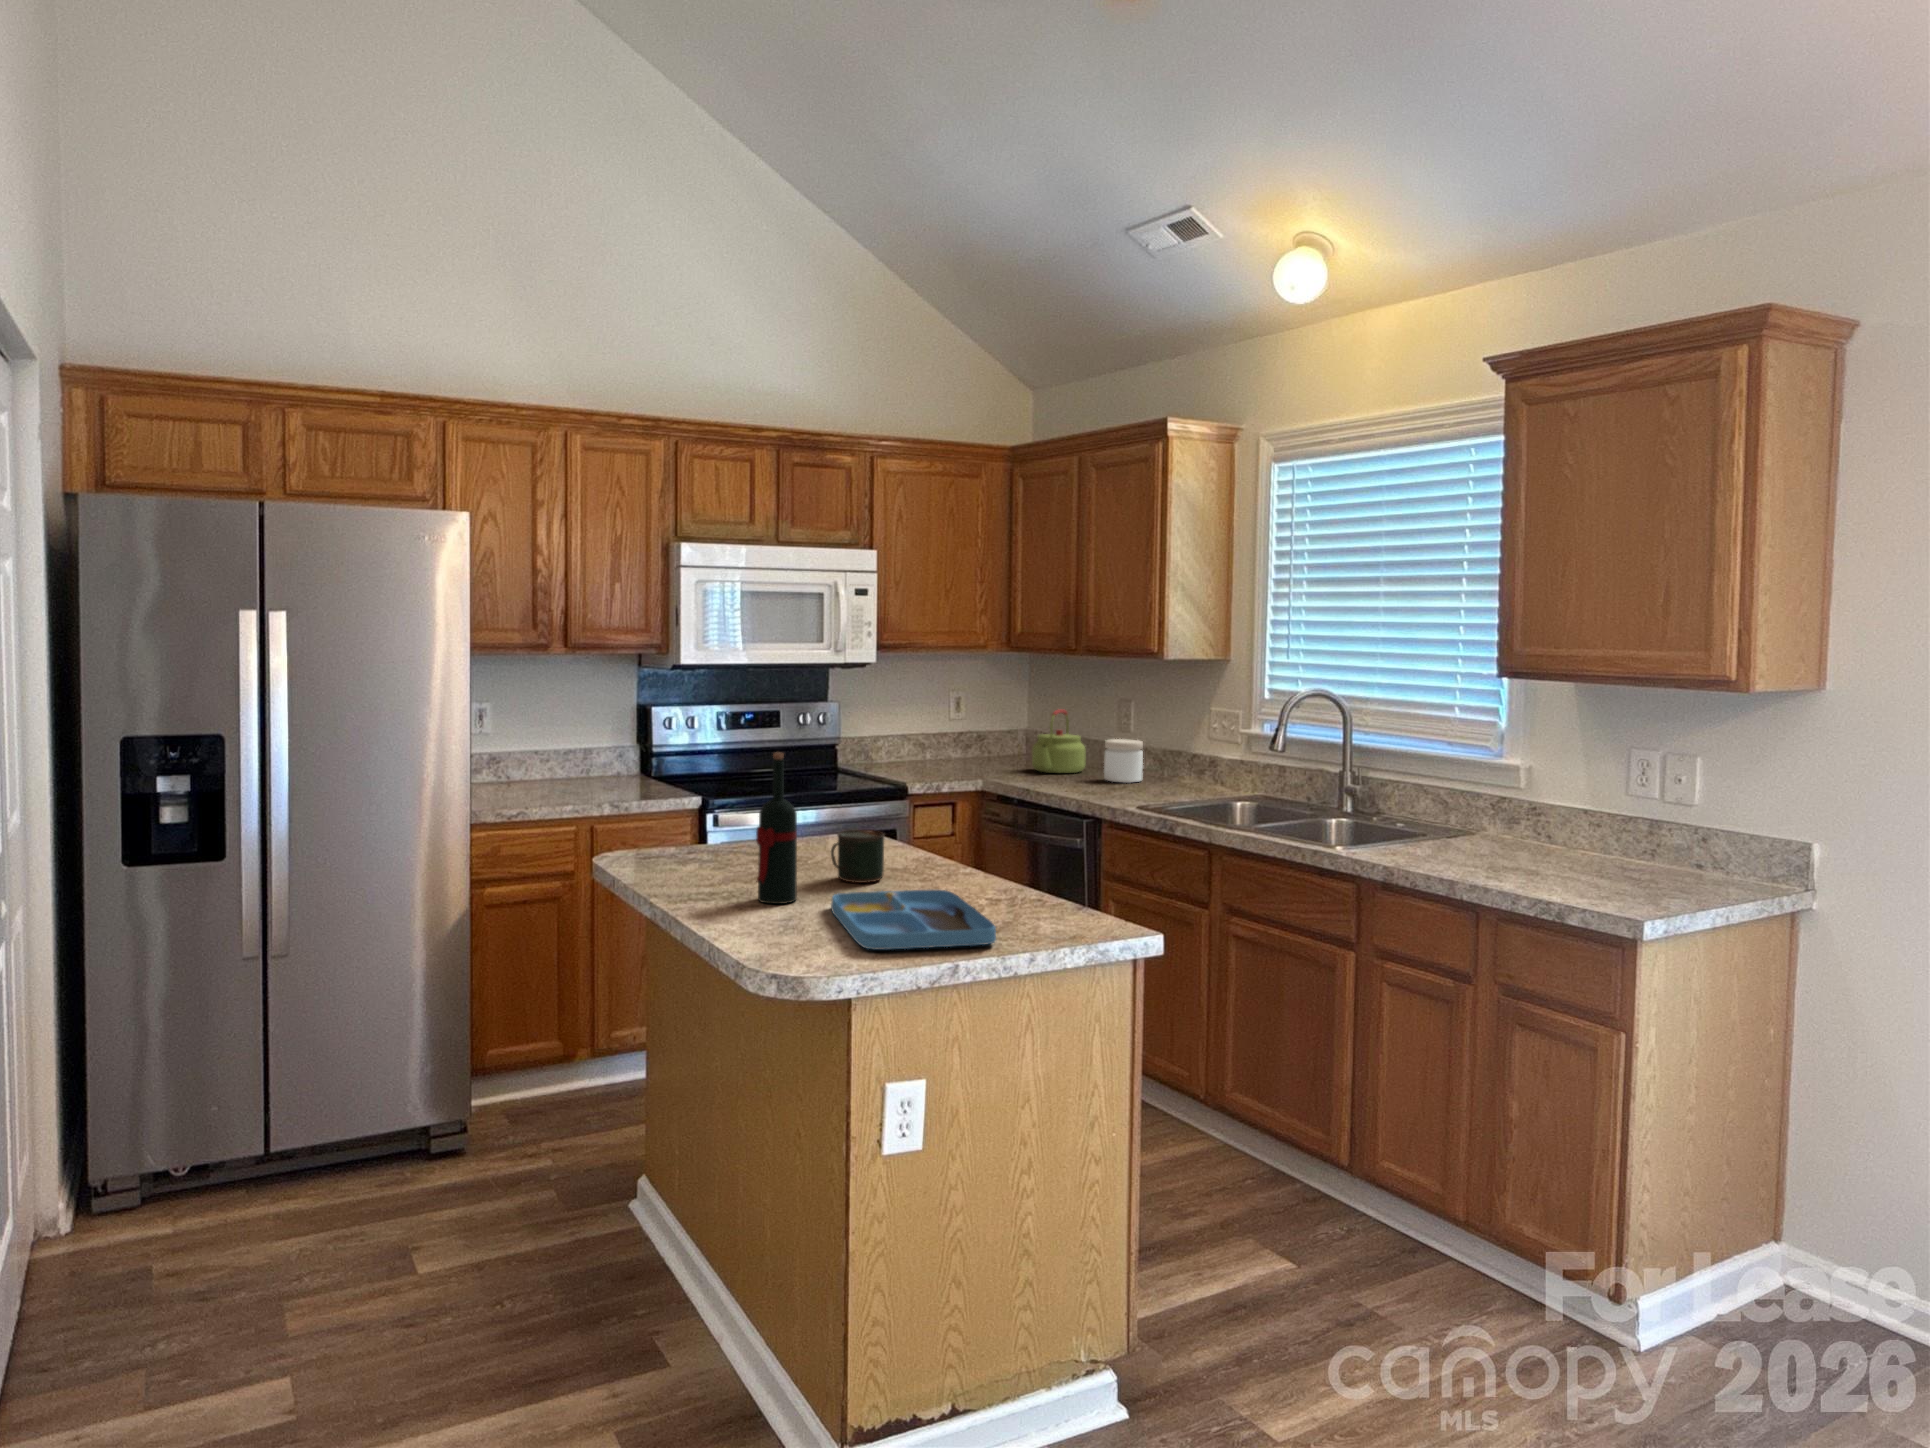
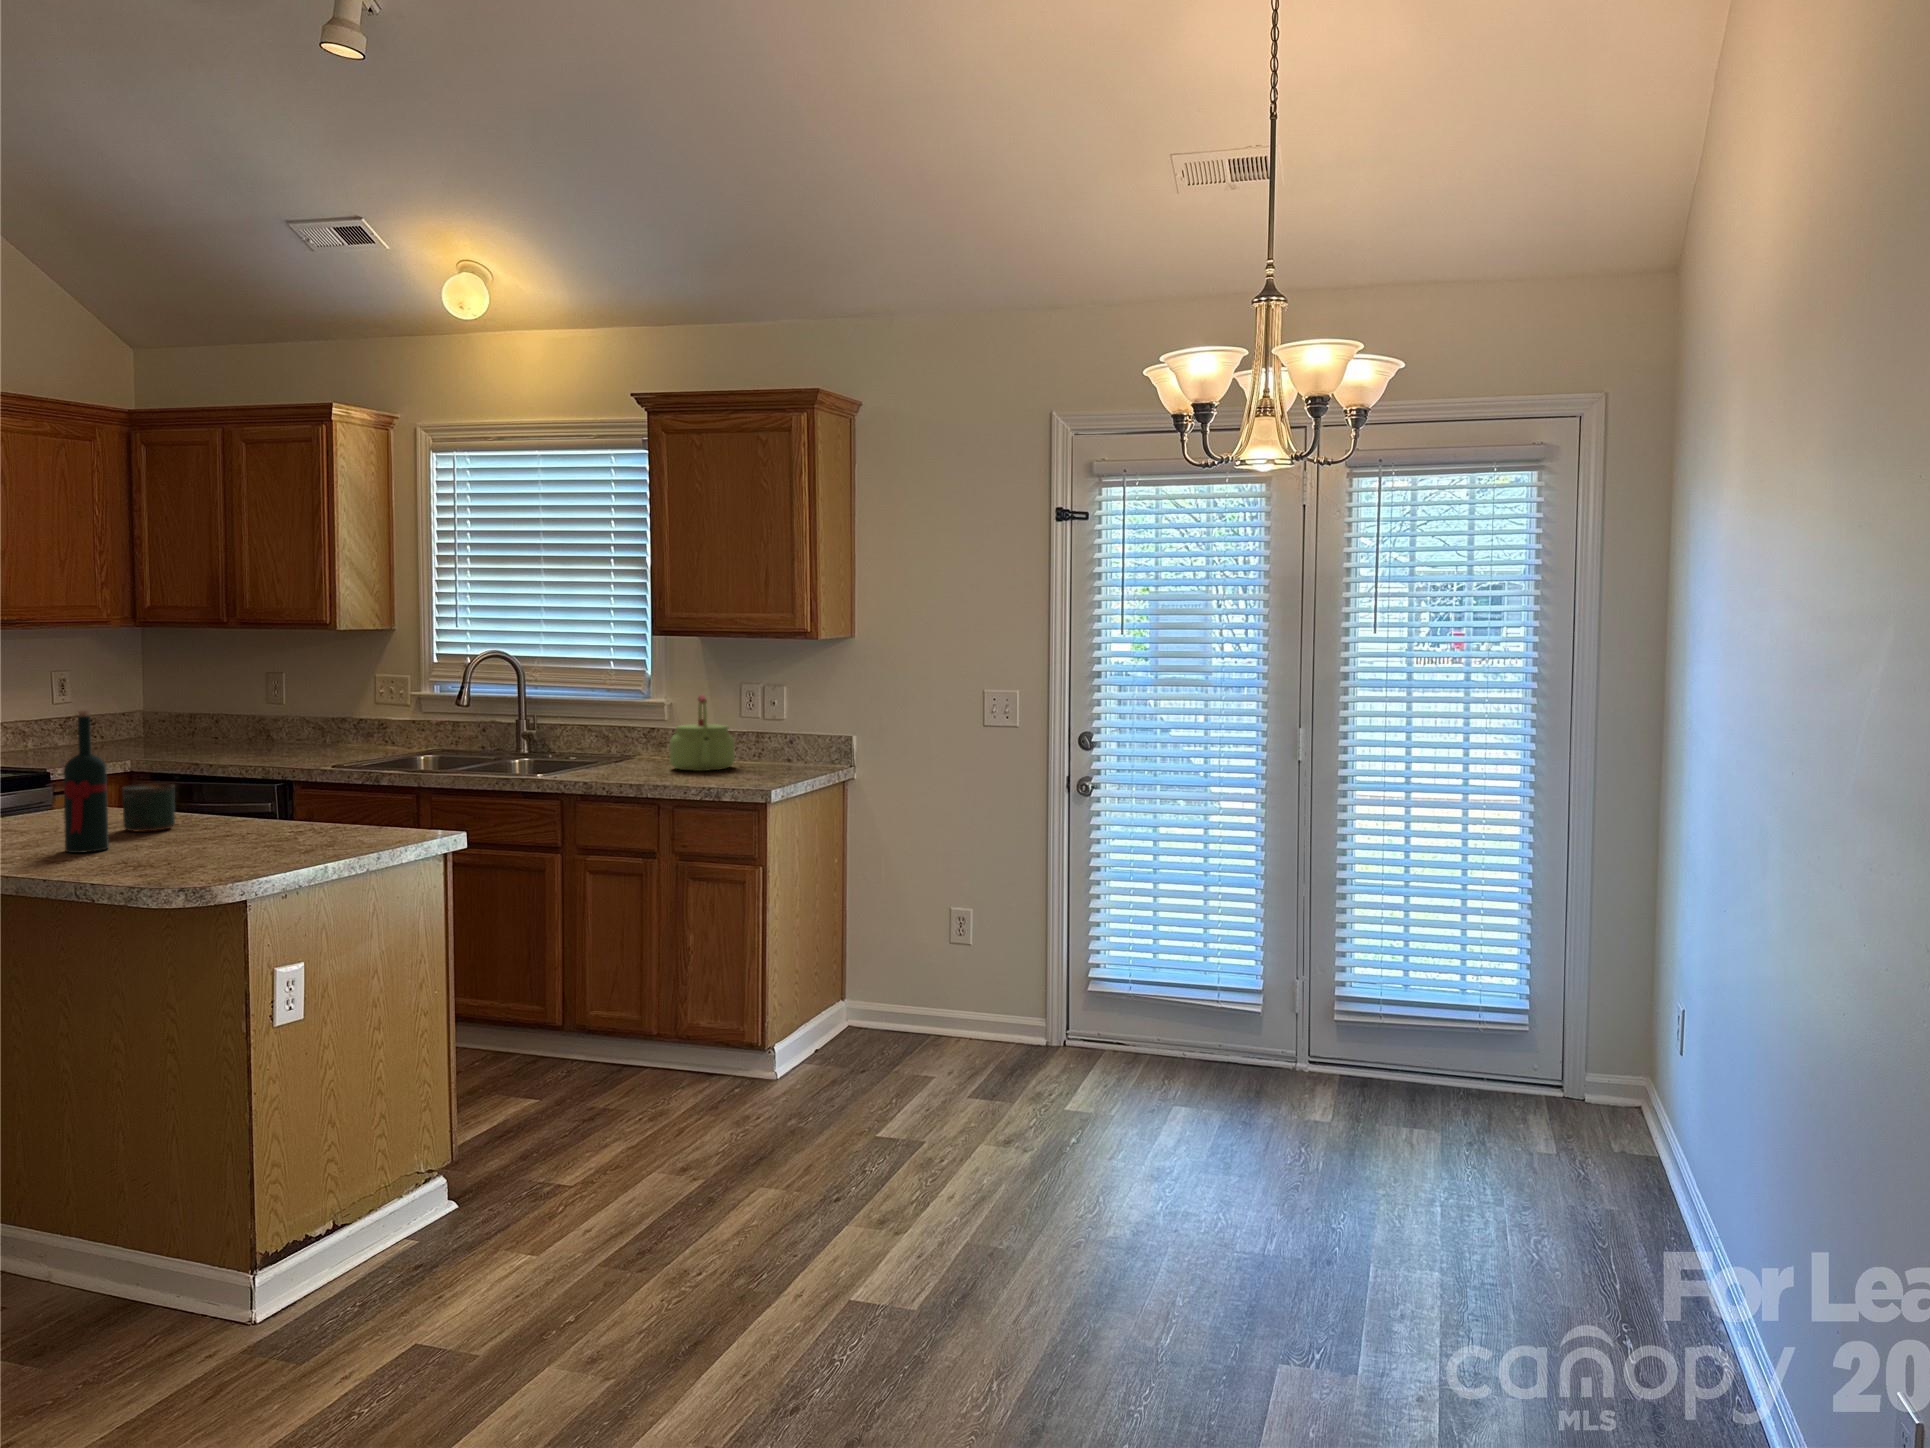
kettle: present [1032,709,1086,773] -> present [670,695,734,771]
jar: present [1104,739,1143,783] -> none [262,710,304,750]
tray: present [831,890,996,949] -> none [156,822,349,863]

